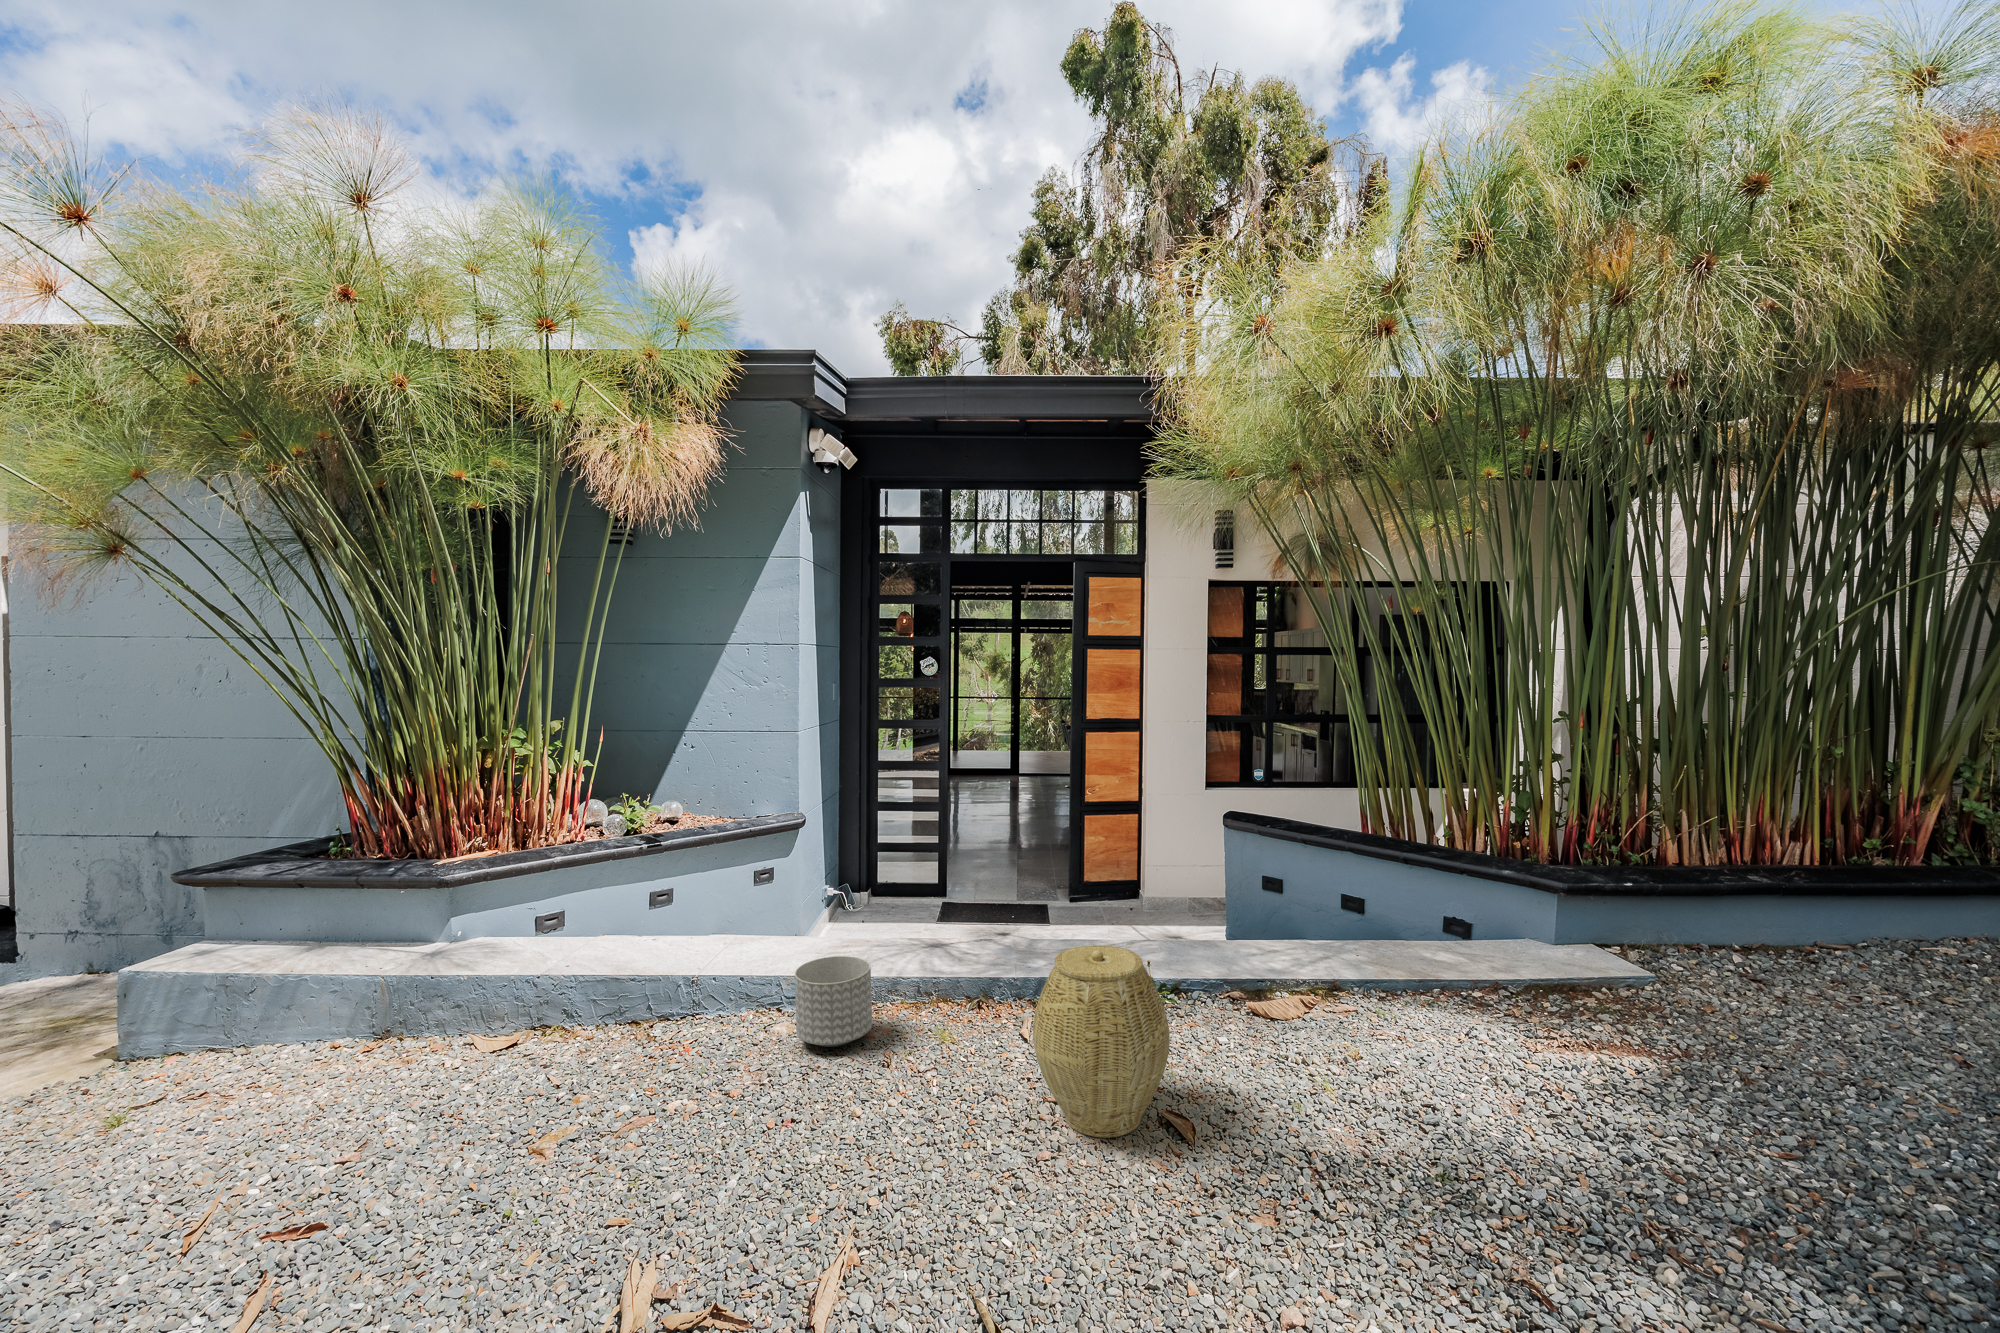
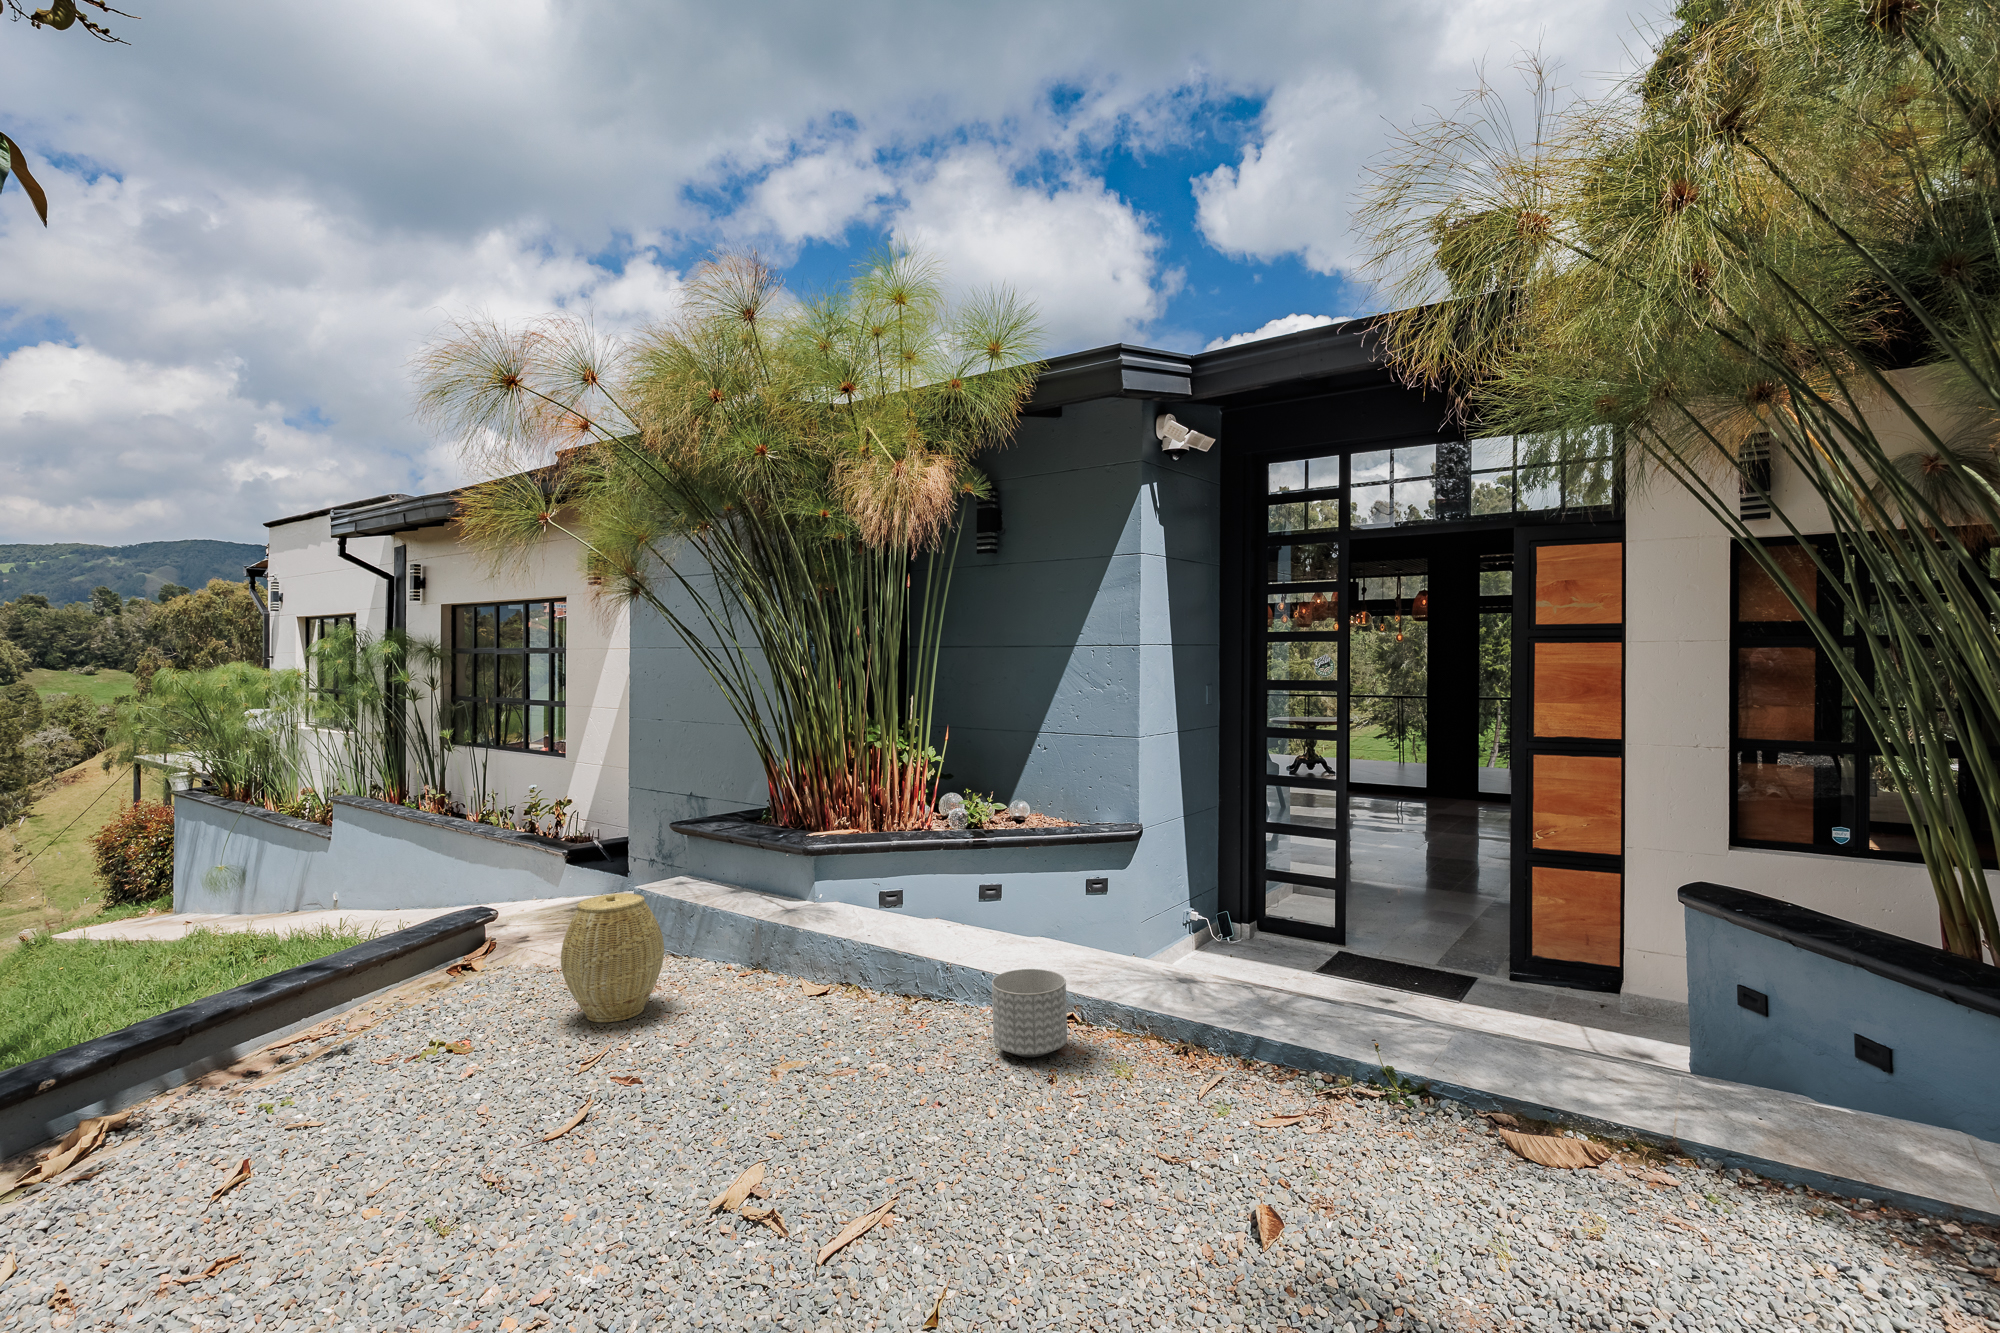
woven basket: present [1033,946,1170,1138] -> present [561,893,664,1022]

